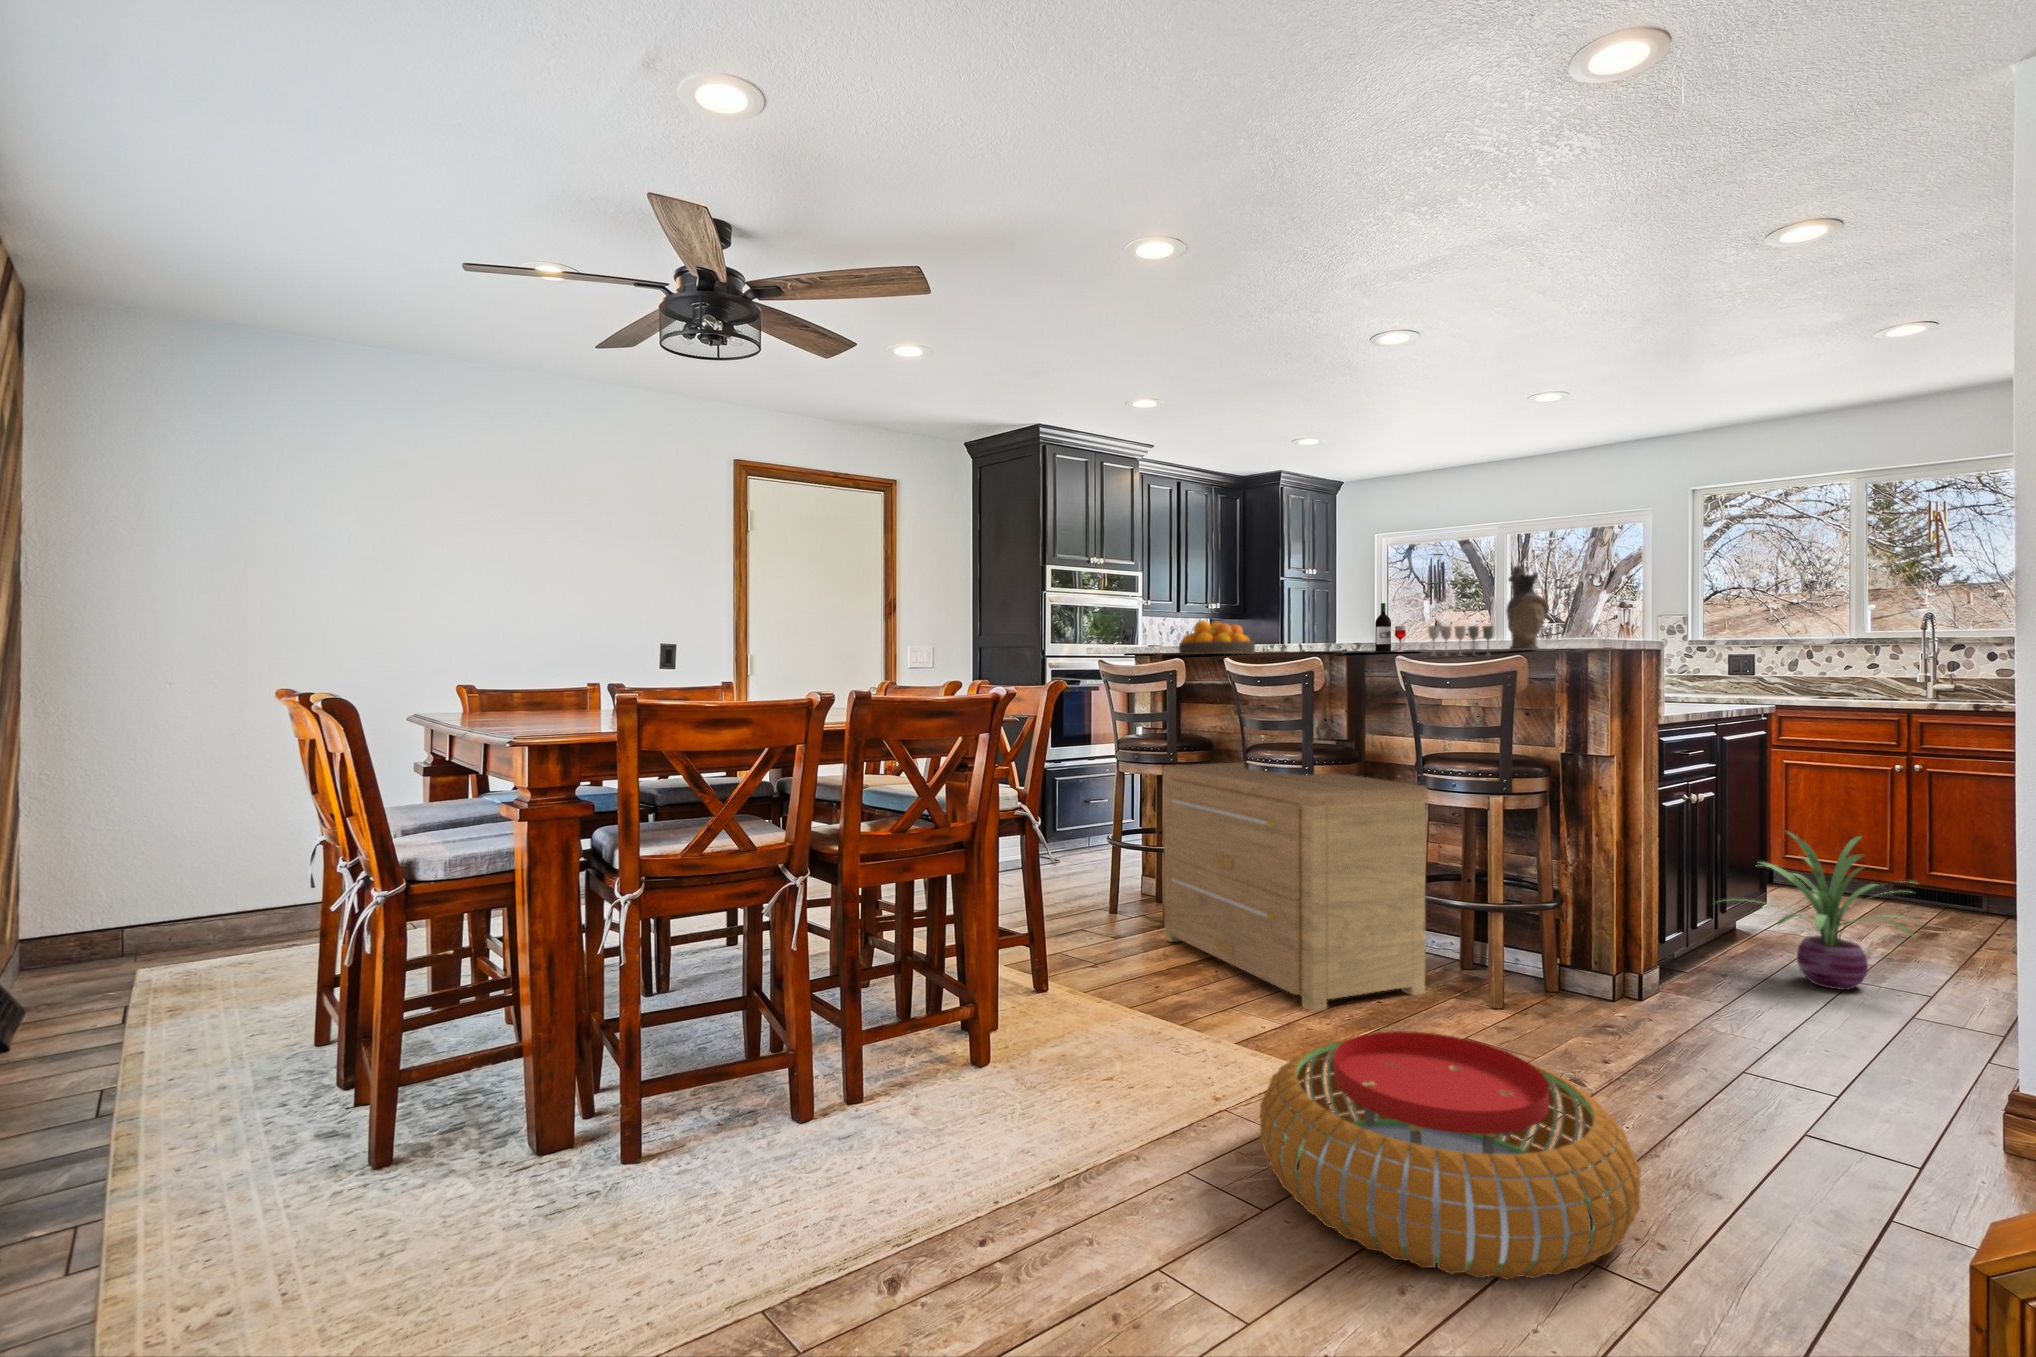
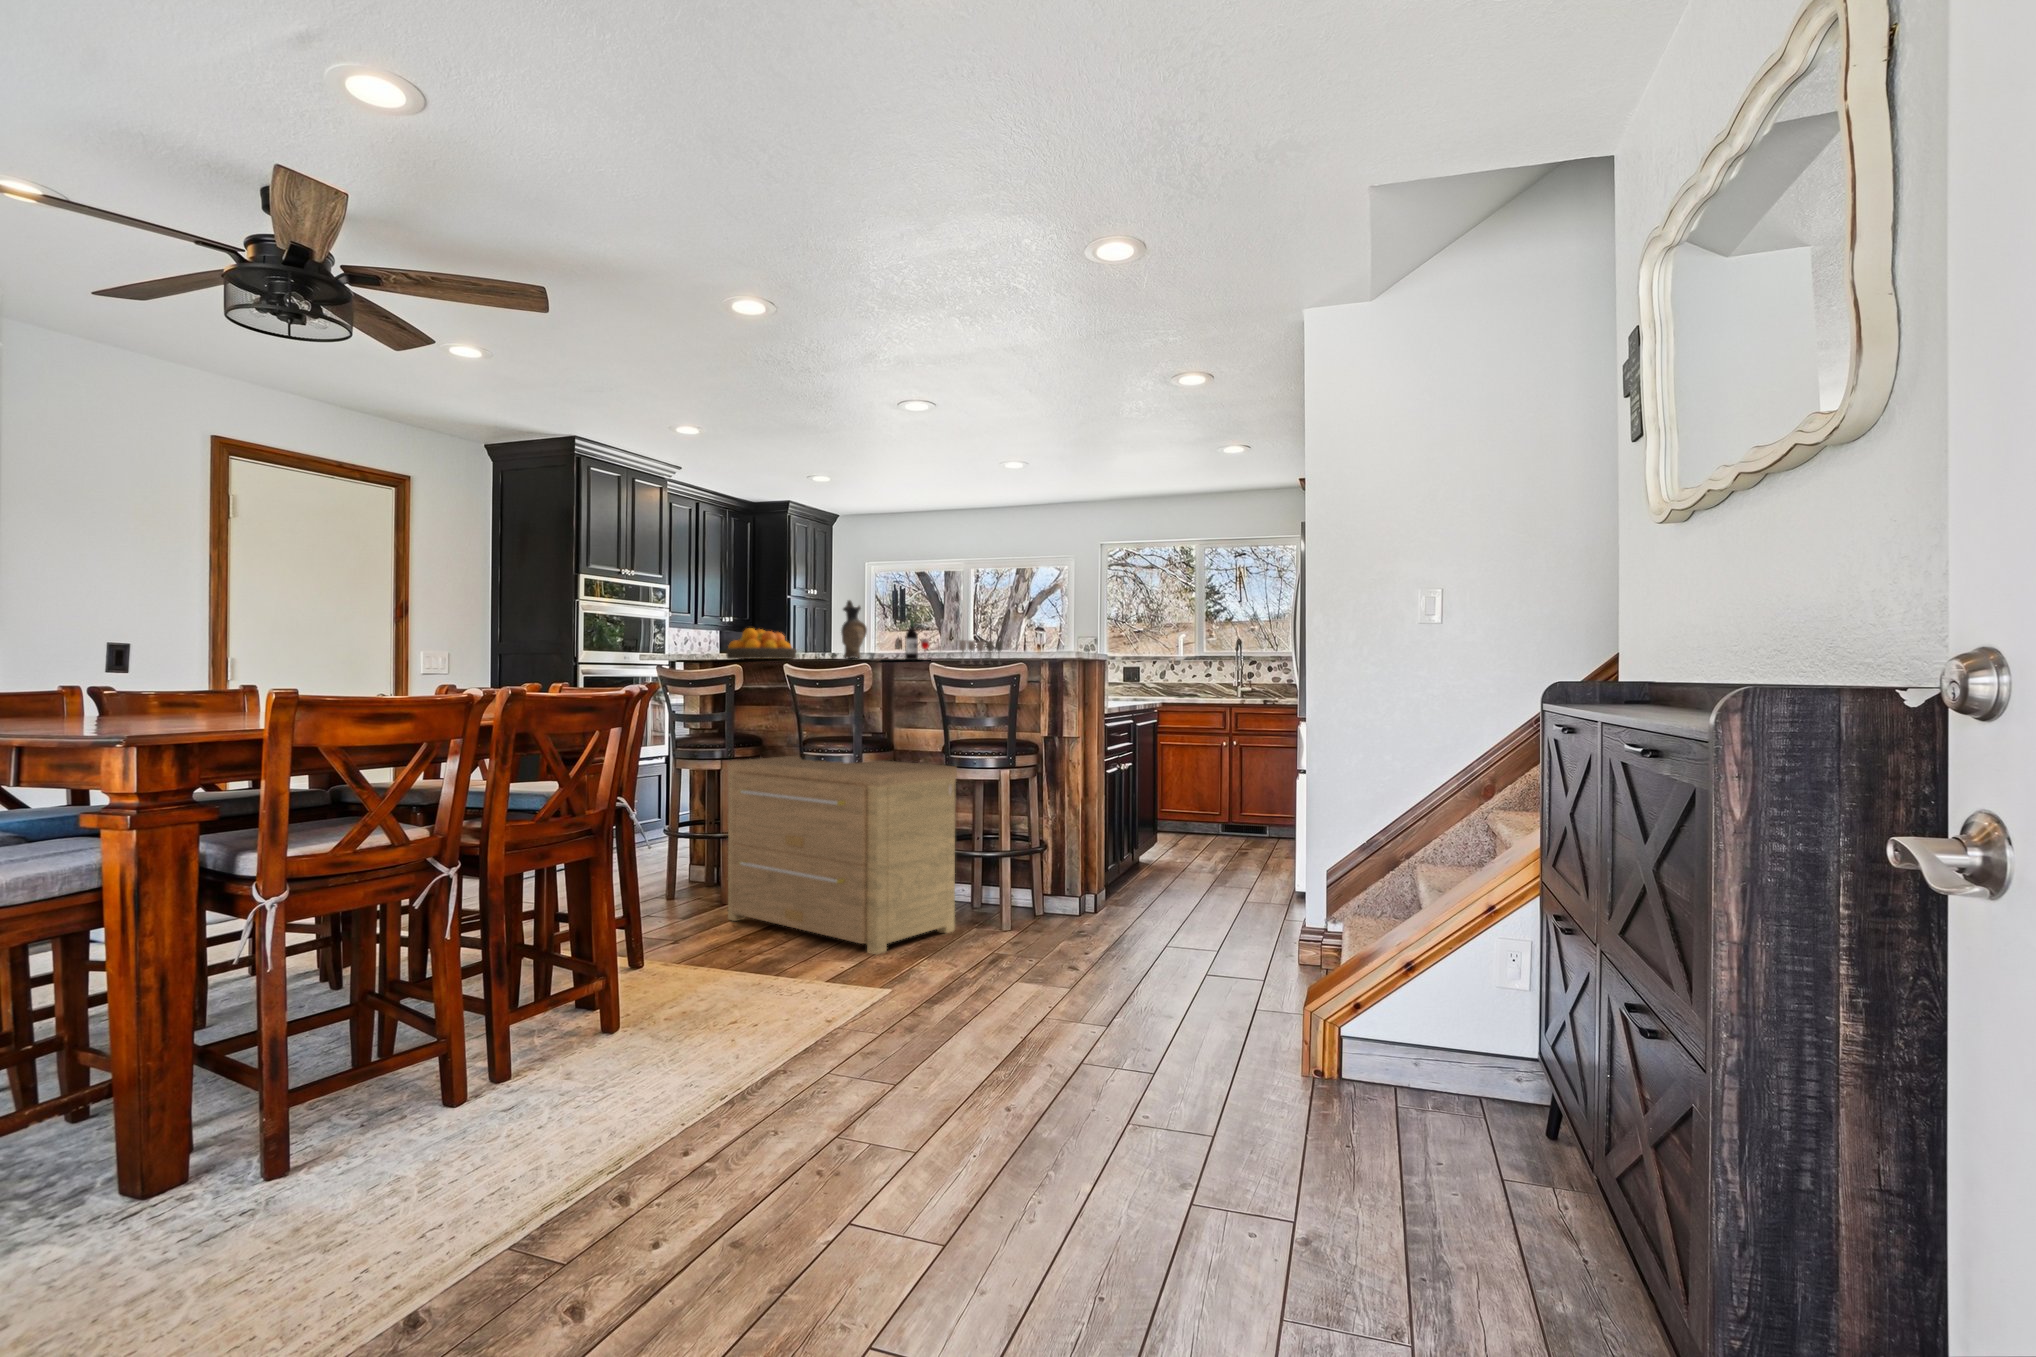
ceramic pitcher: present [1506,566,1549,651] -> present [841,600,867,658]
decorative plant: present [1751,832,1915,990] -> none [1131,788,1249,893]
pouf: present [1260,1031,1641,1280] -> none [881,939,1129,1087]

